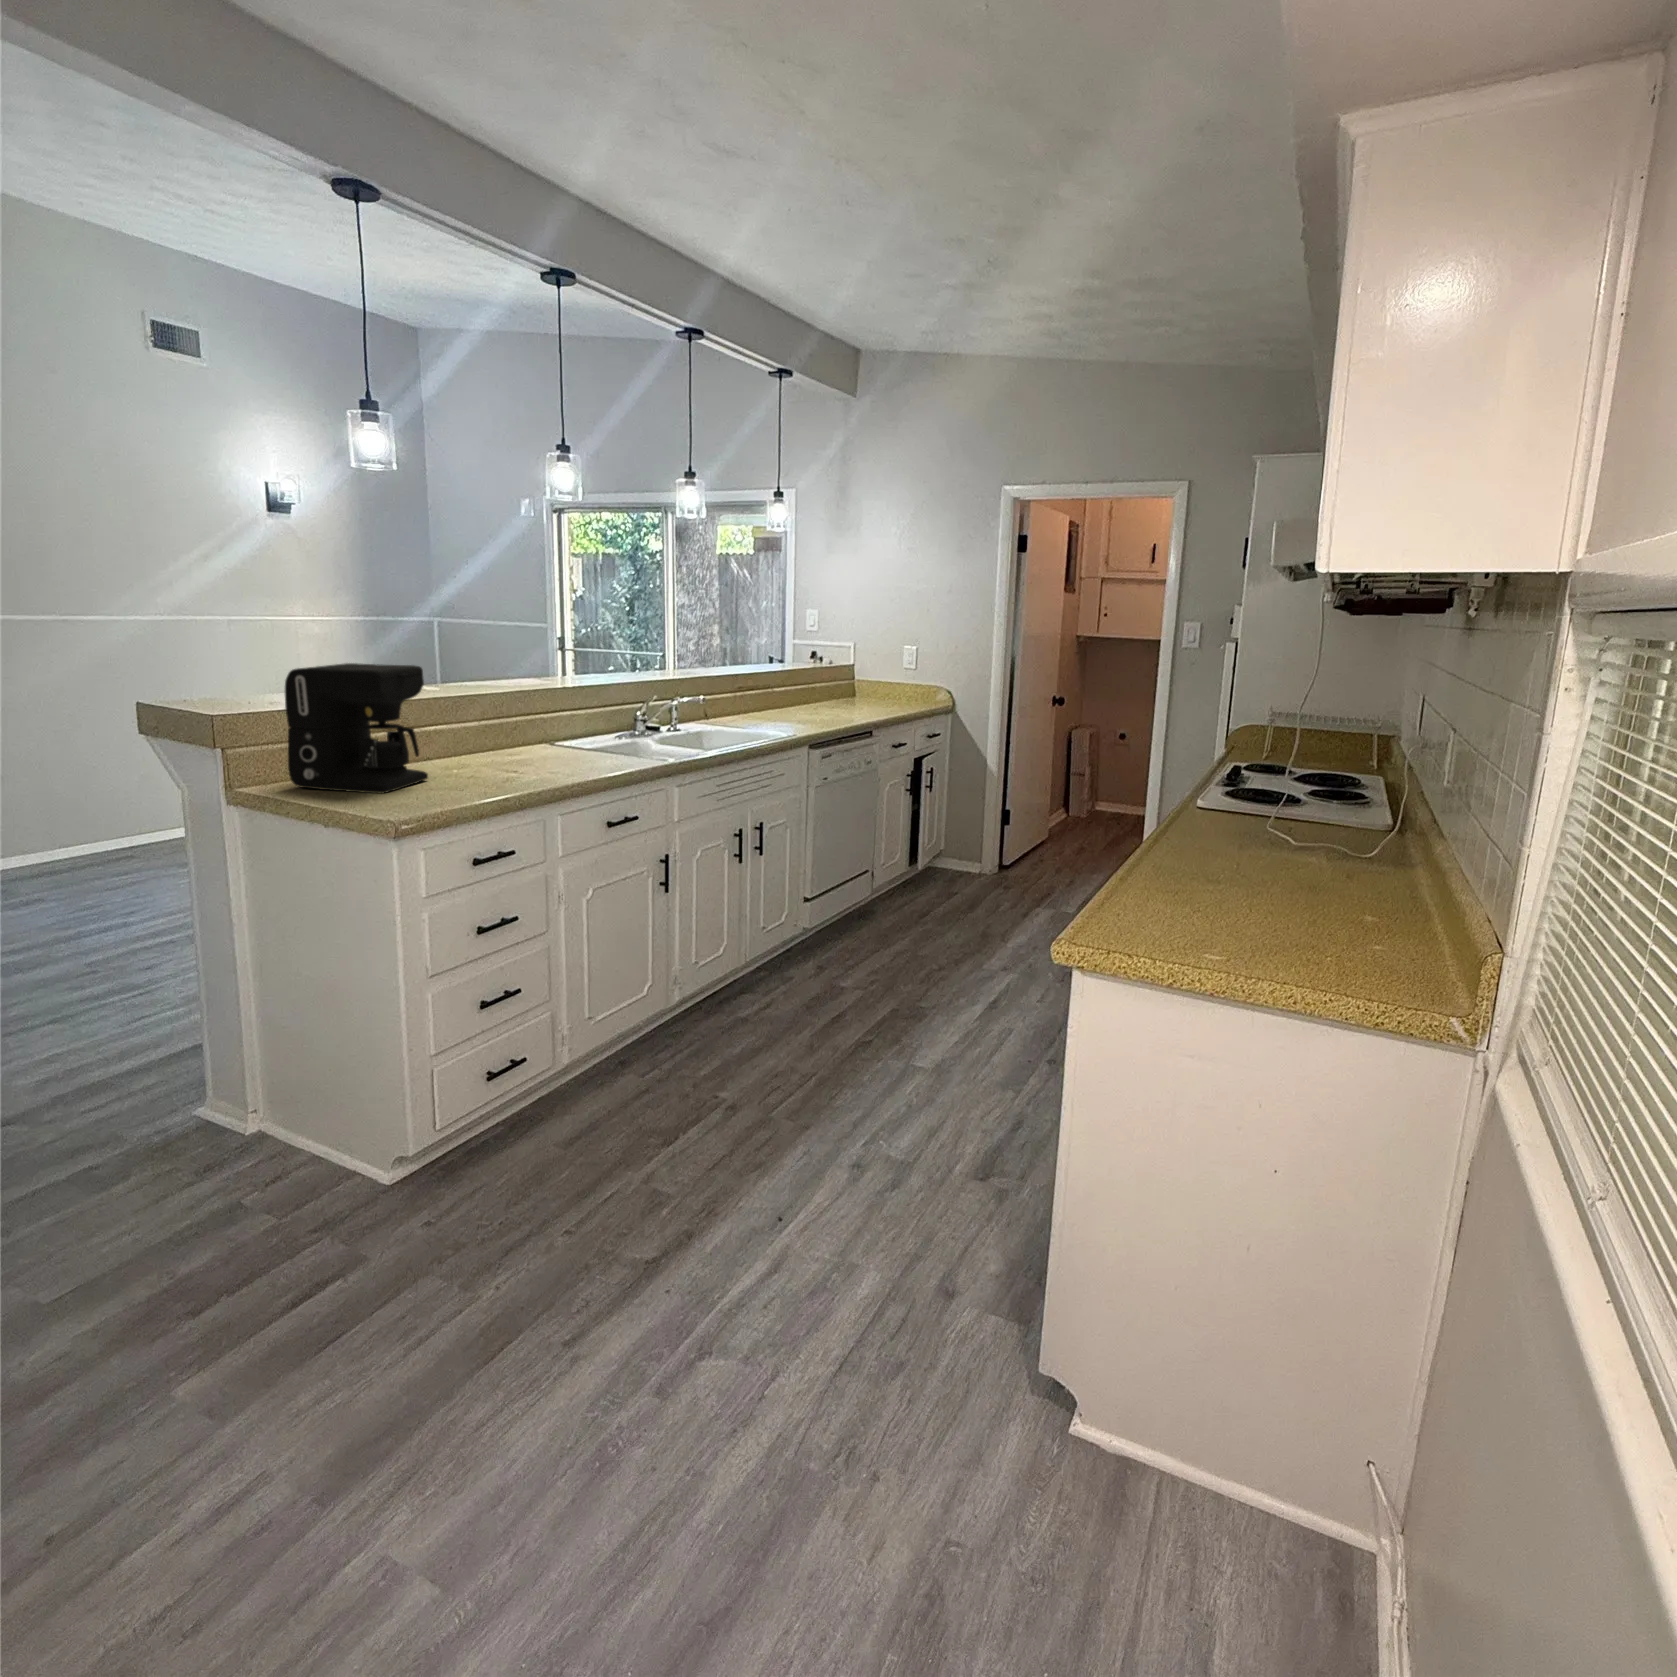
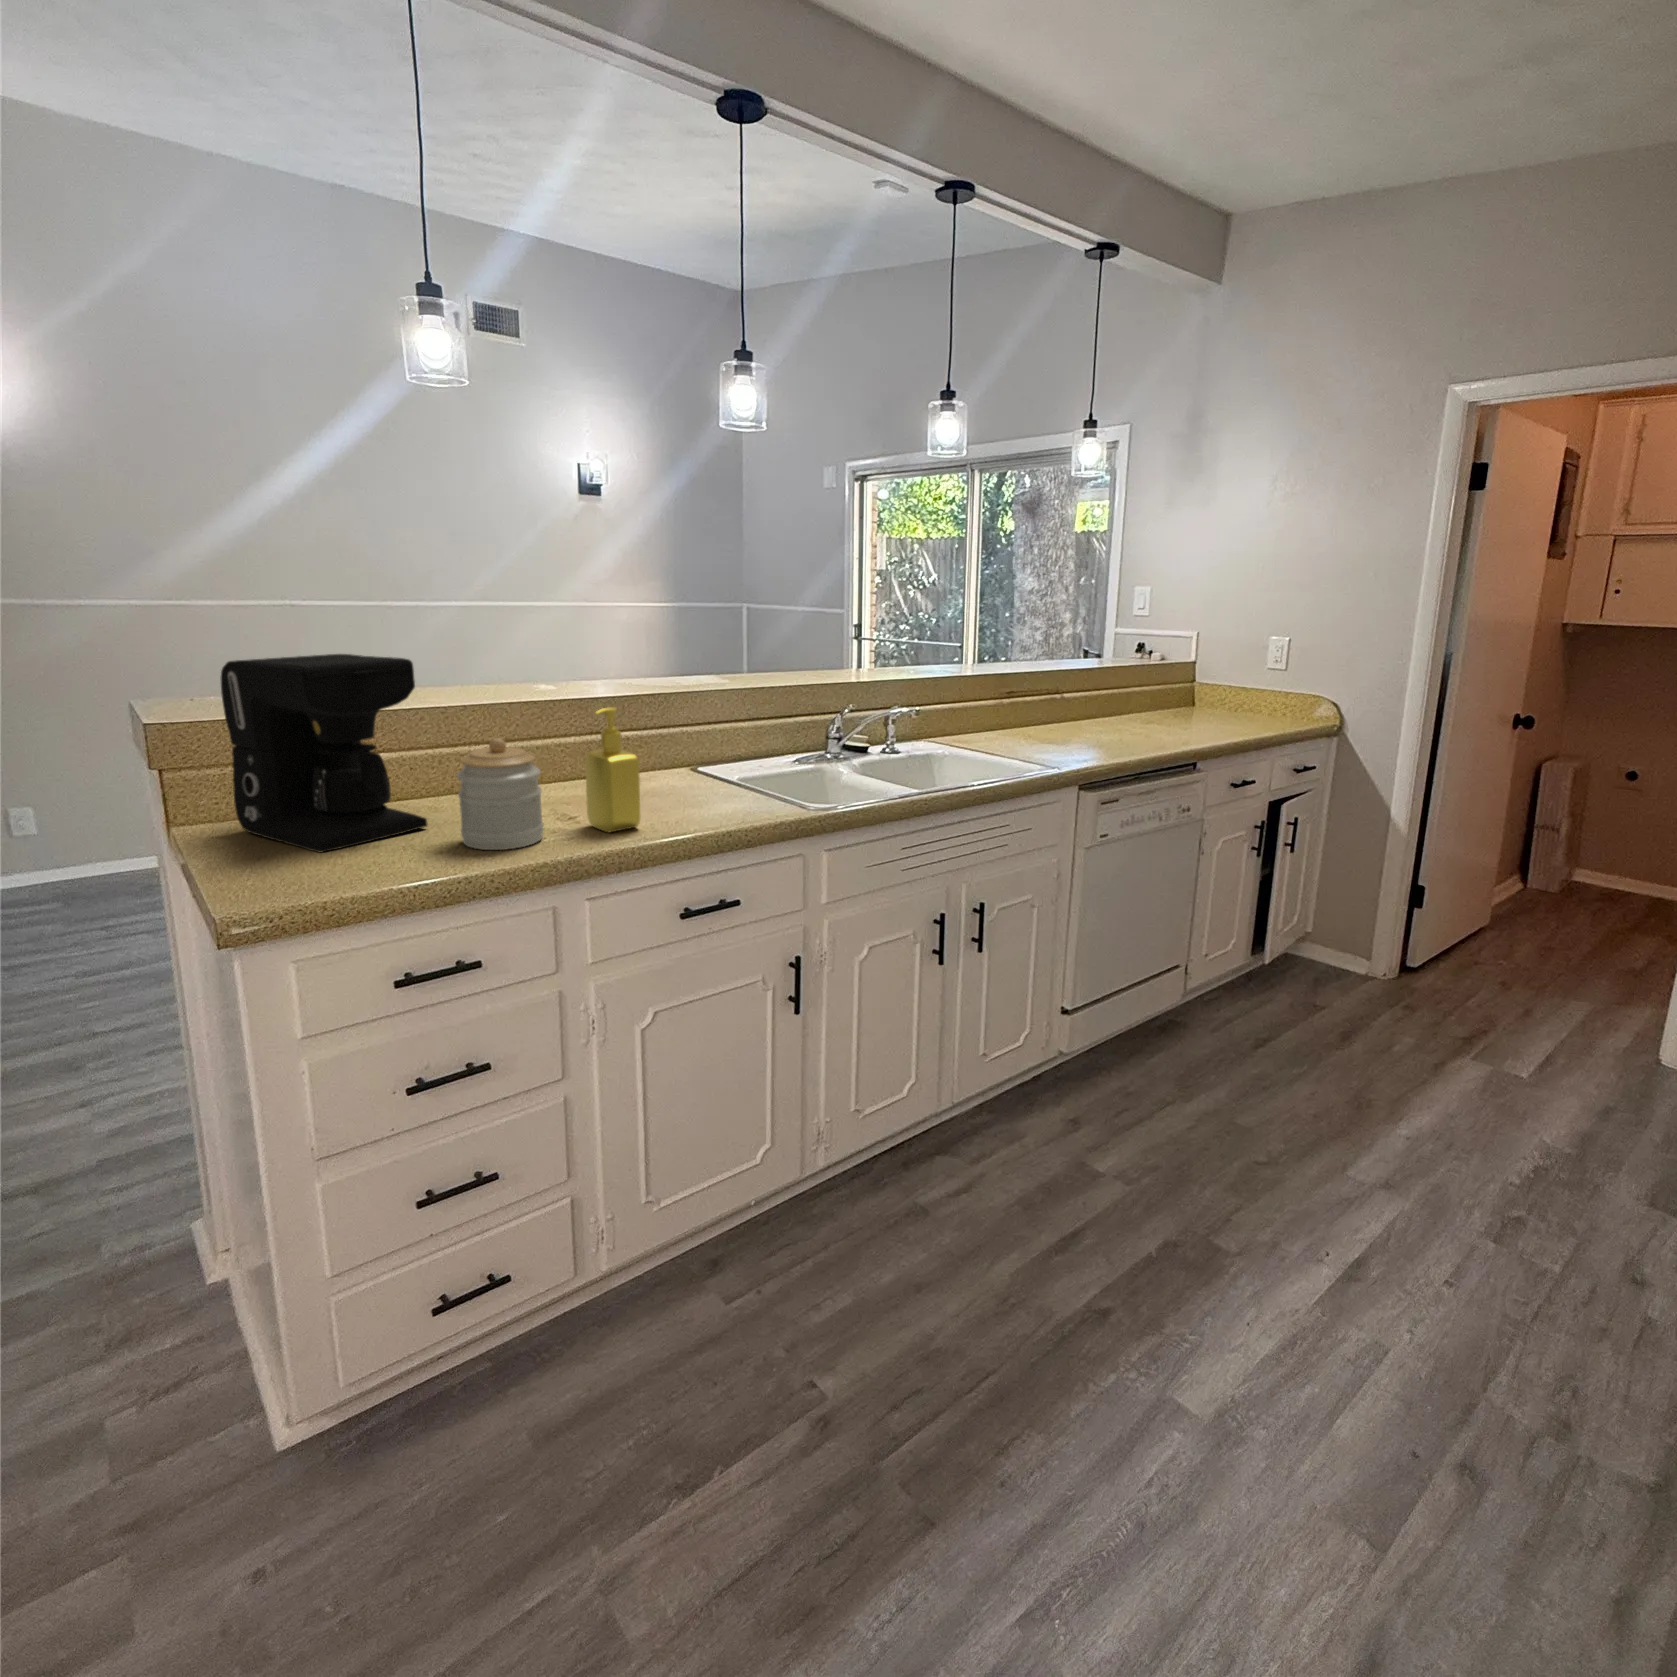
soap dispenser: none [535,695,575,776] -> present [585,707,640,832]
jar: none [468,715,522,786] -> present [456,738,543,850]

